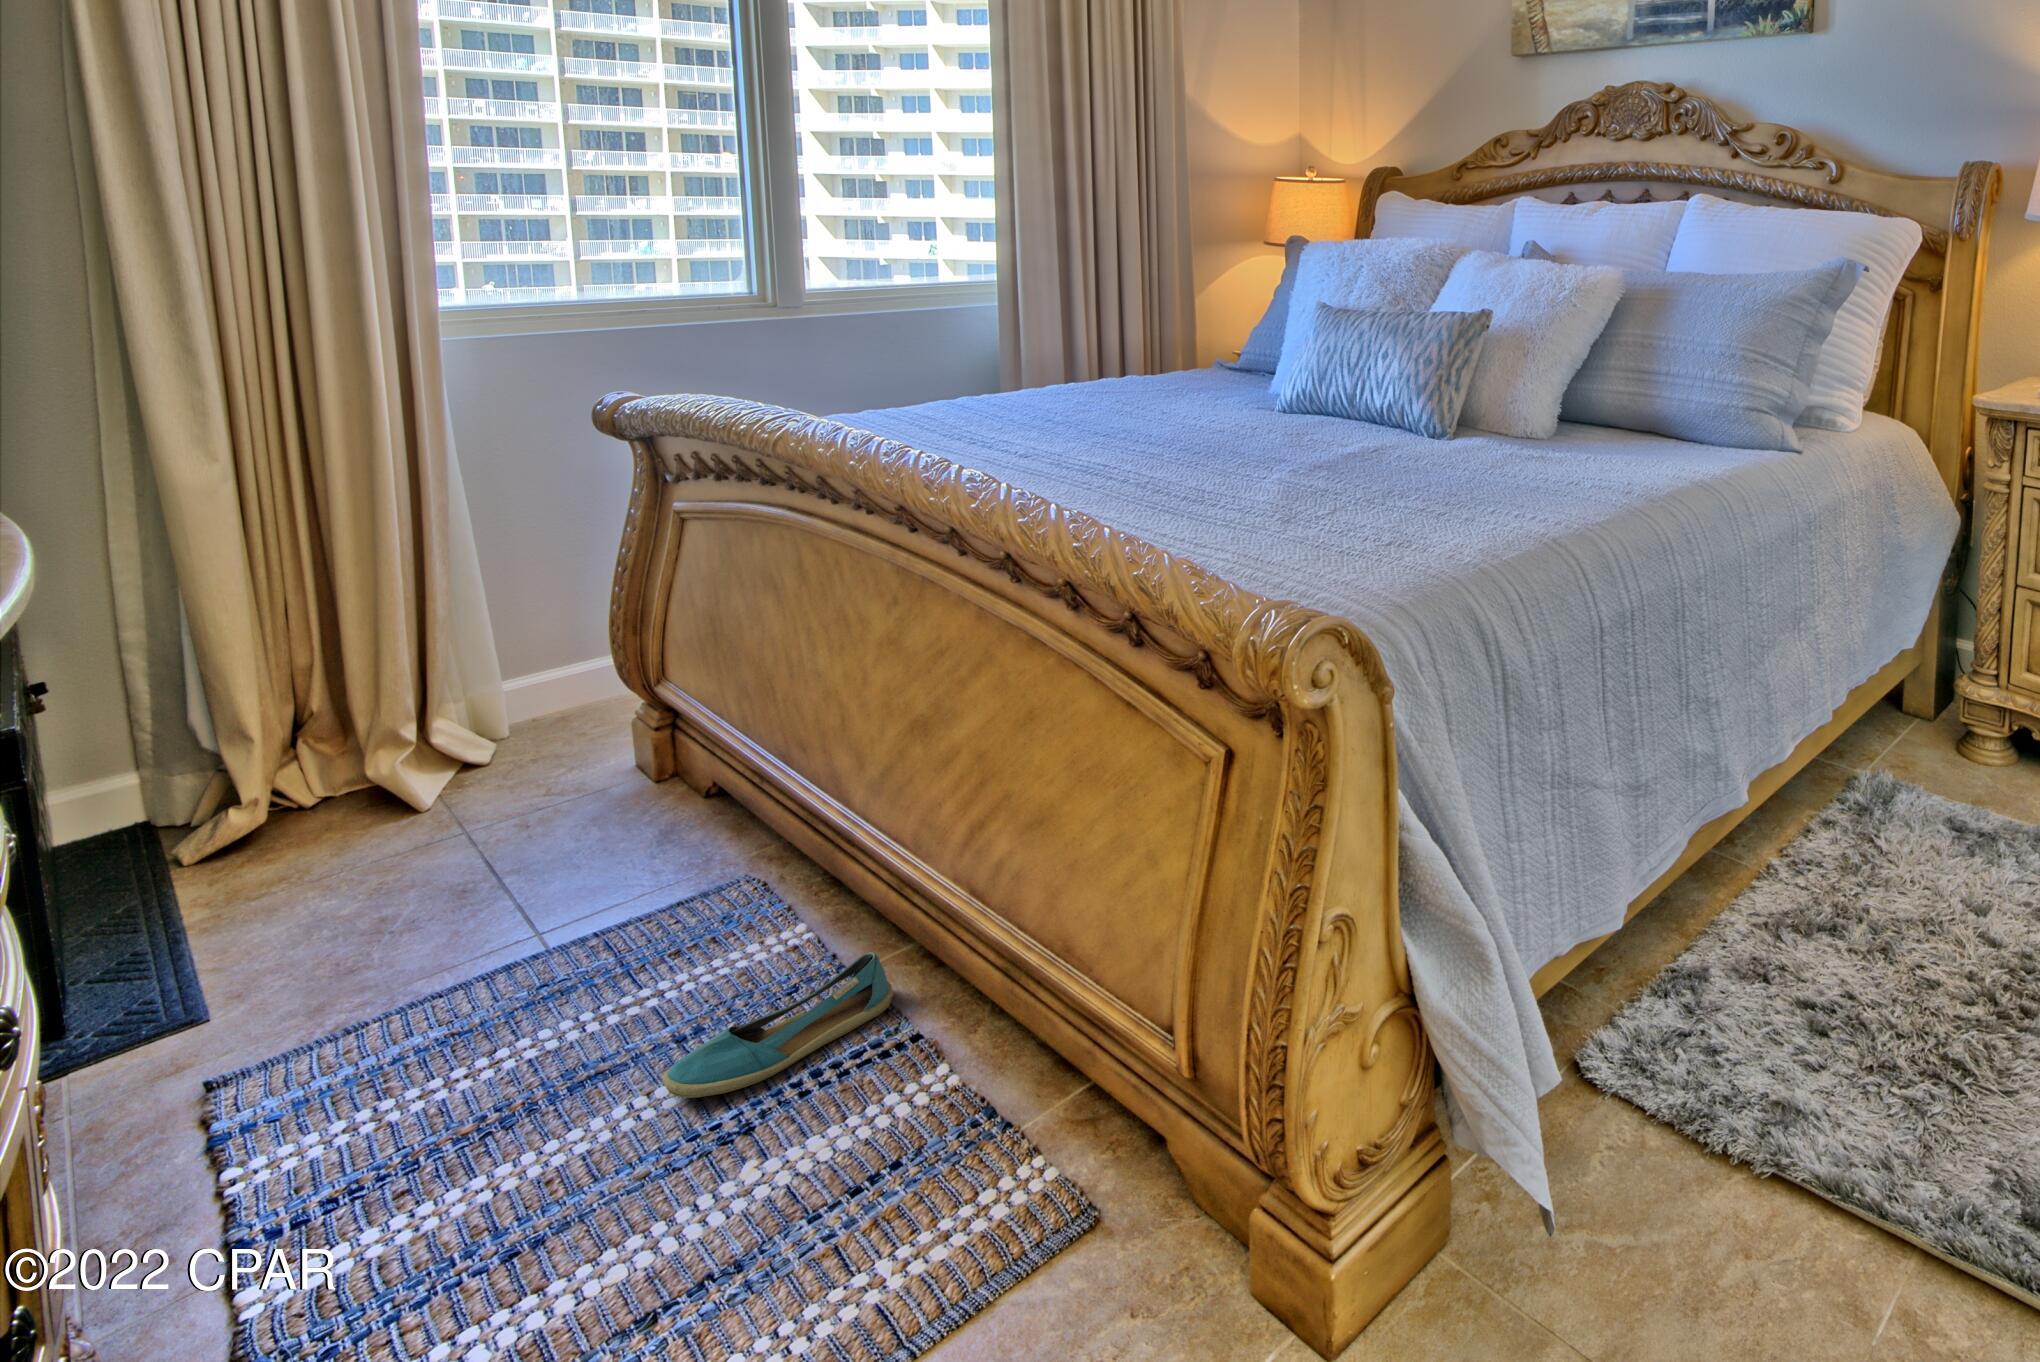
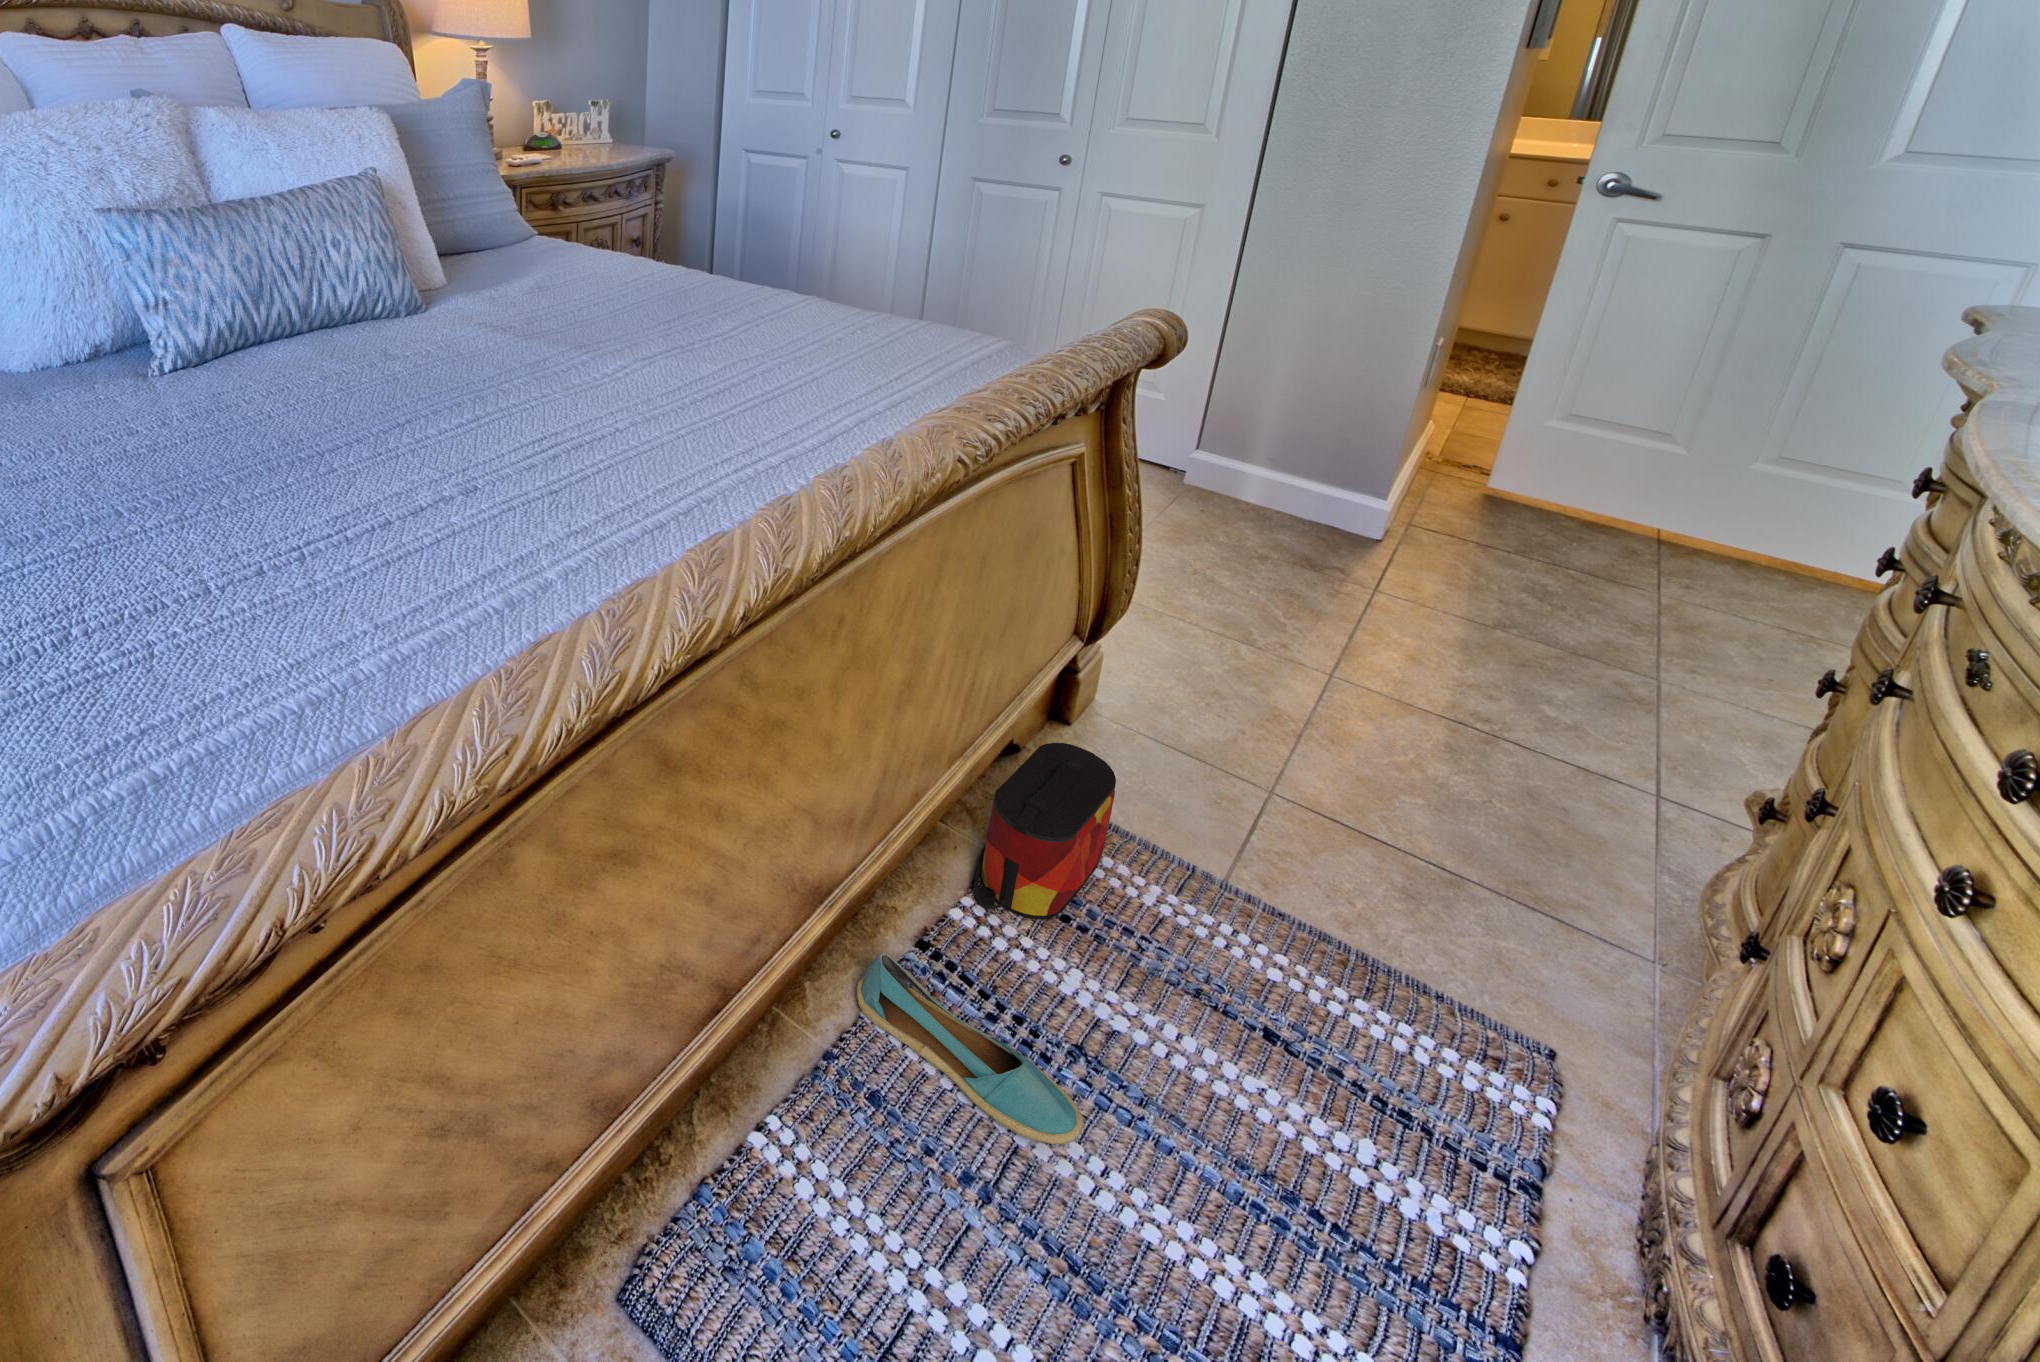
bag: none [899,996,1071,1230] -> present [974,743,1116,919]

